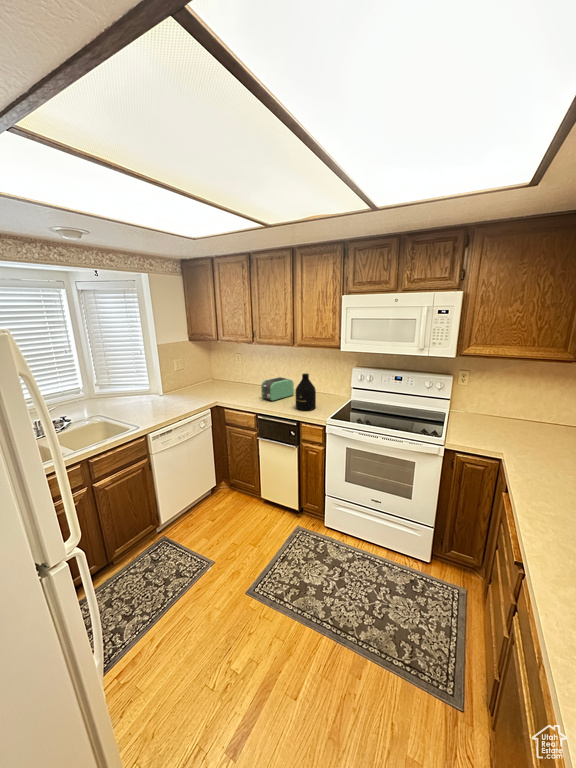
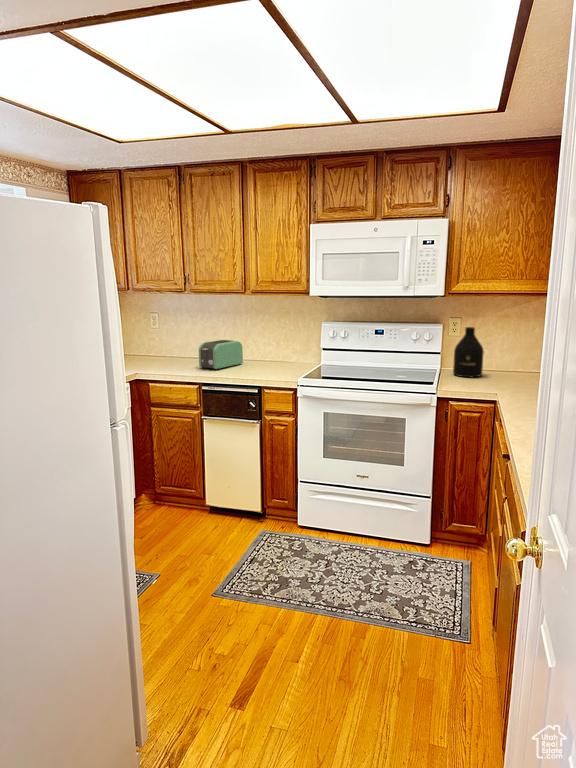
bottle: present [295,373,316,410] -> present [453,327,484,377]

